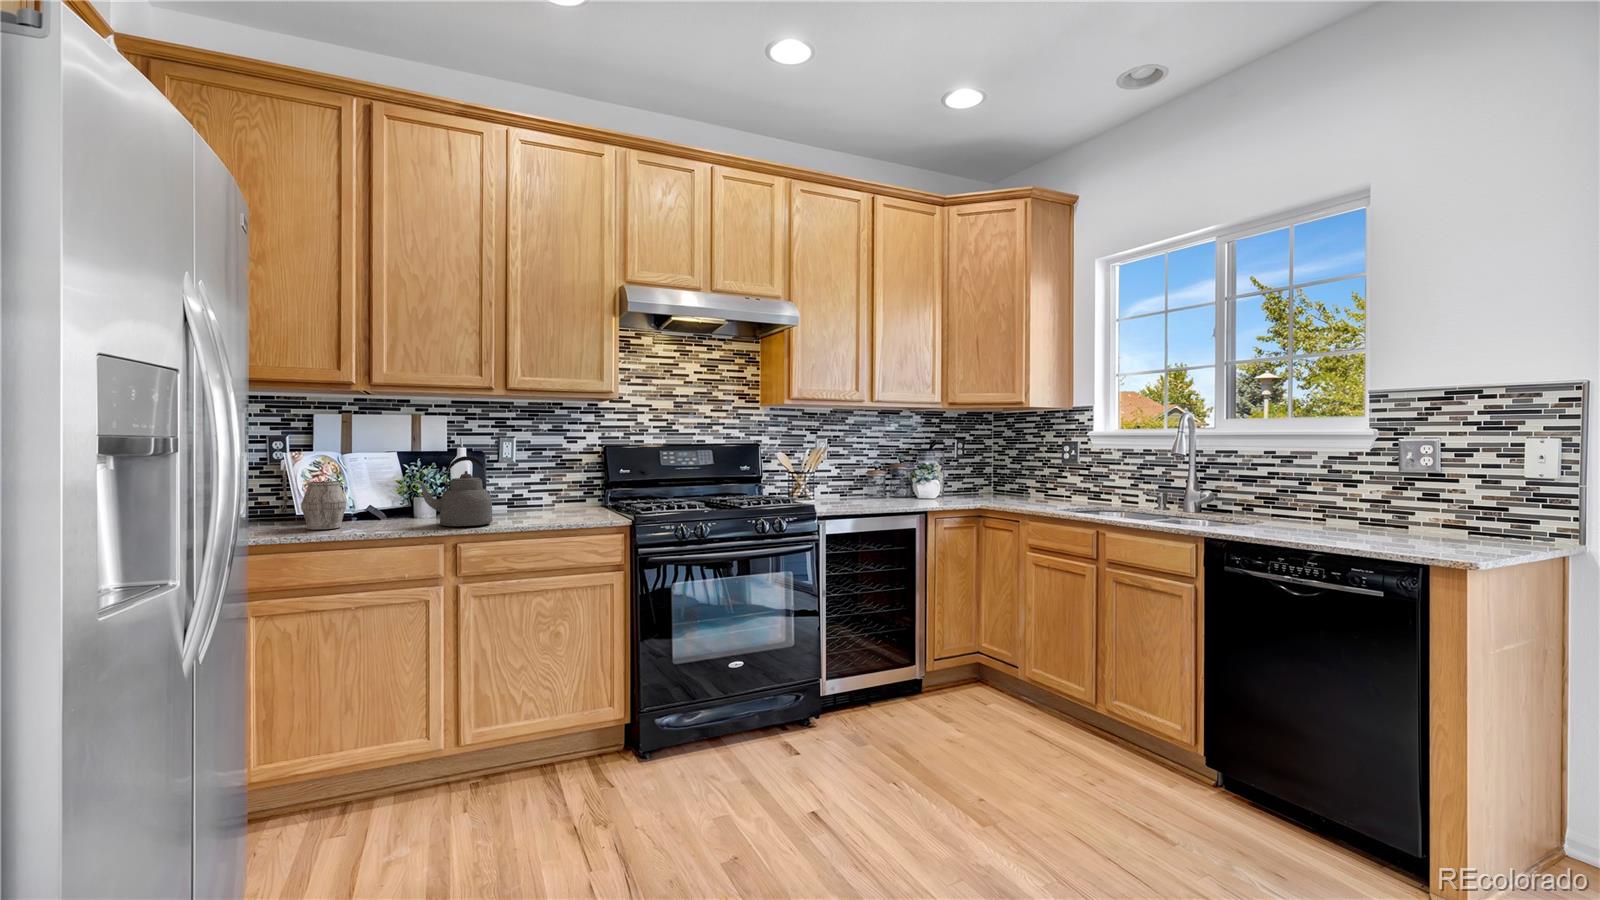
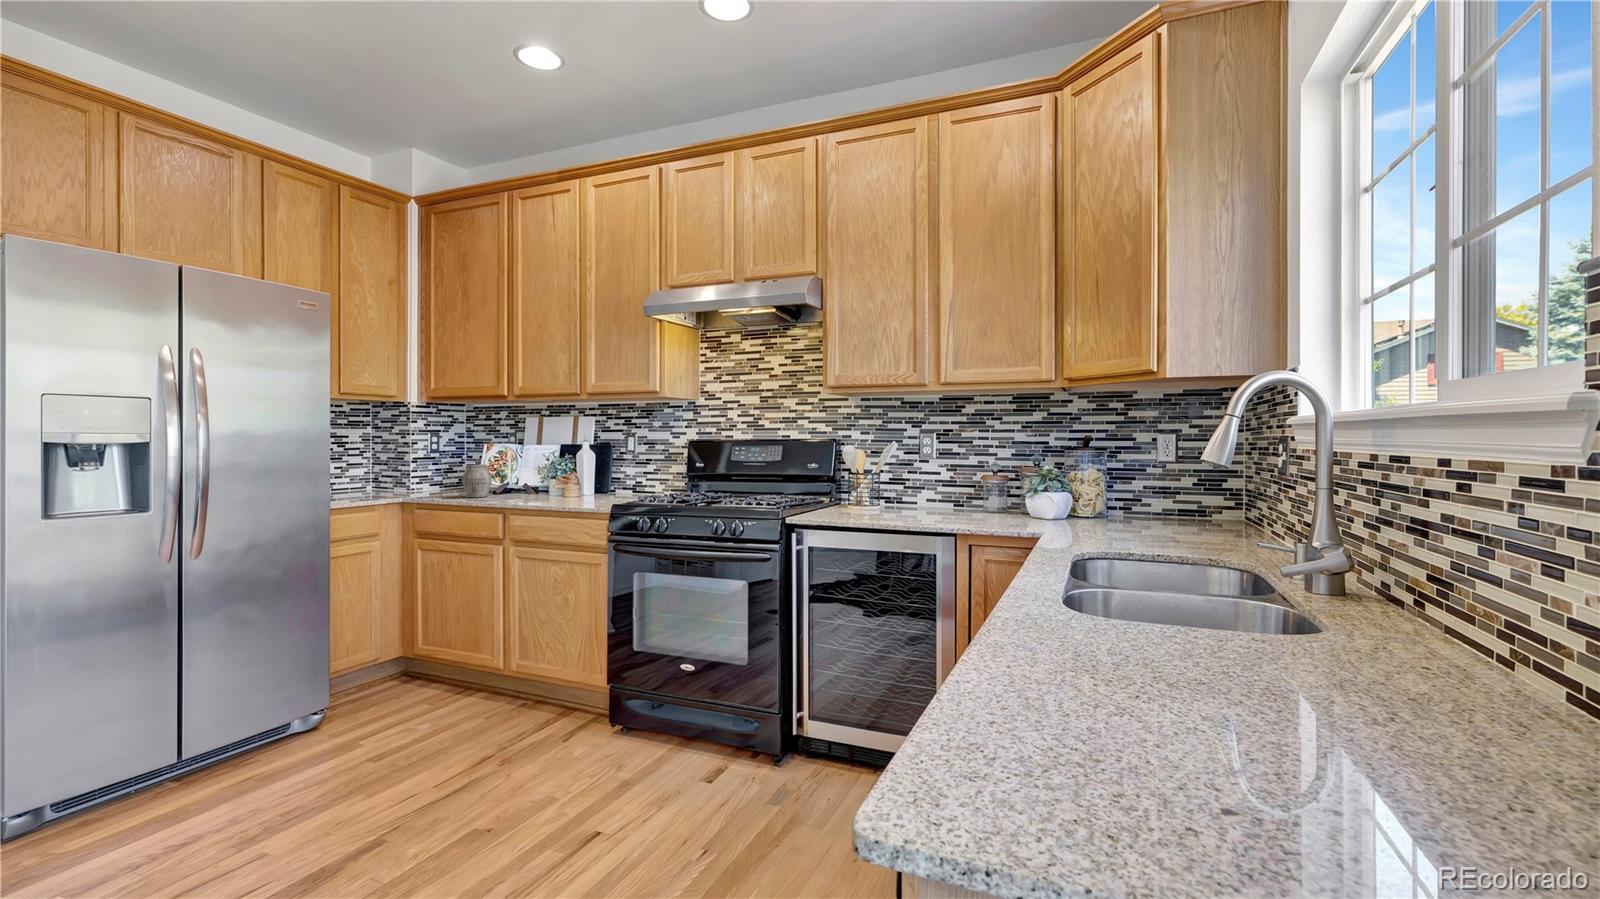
kettle: present [413,456,493,526] -> none [511,448,563,503]

